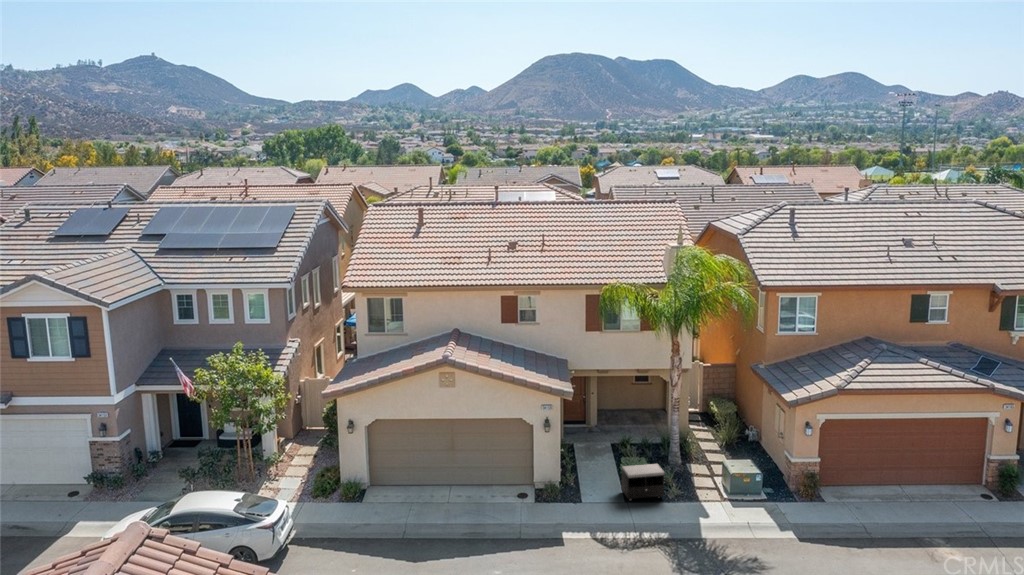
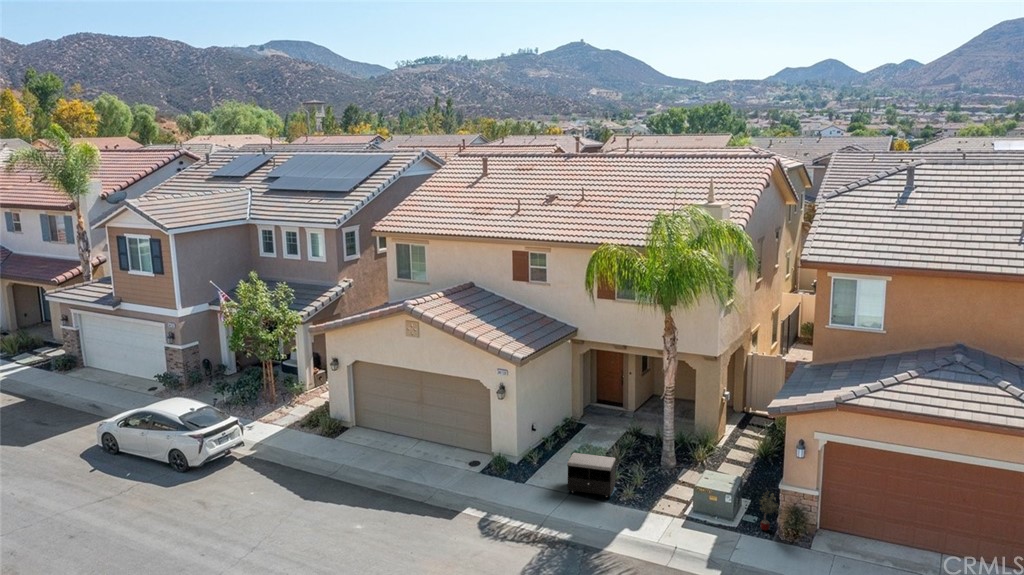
potted tree: none [779,465,800,496] -> present [760,491,781,531]

